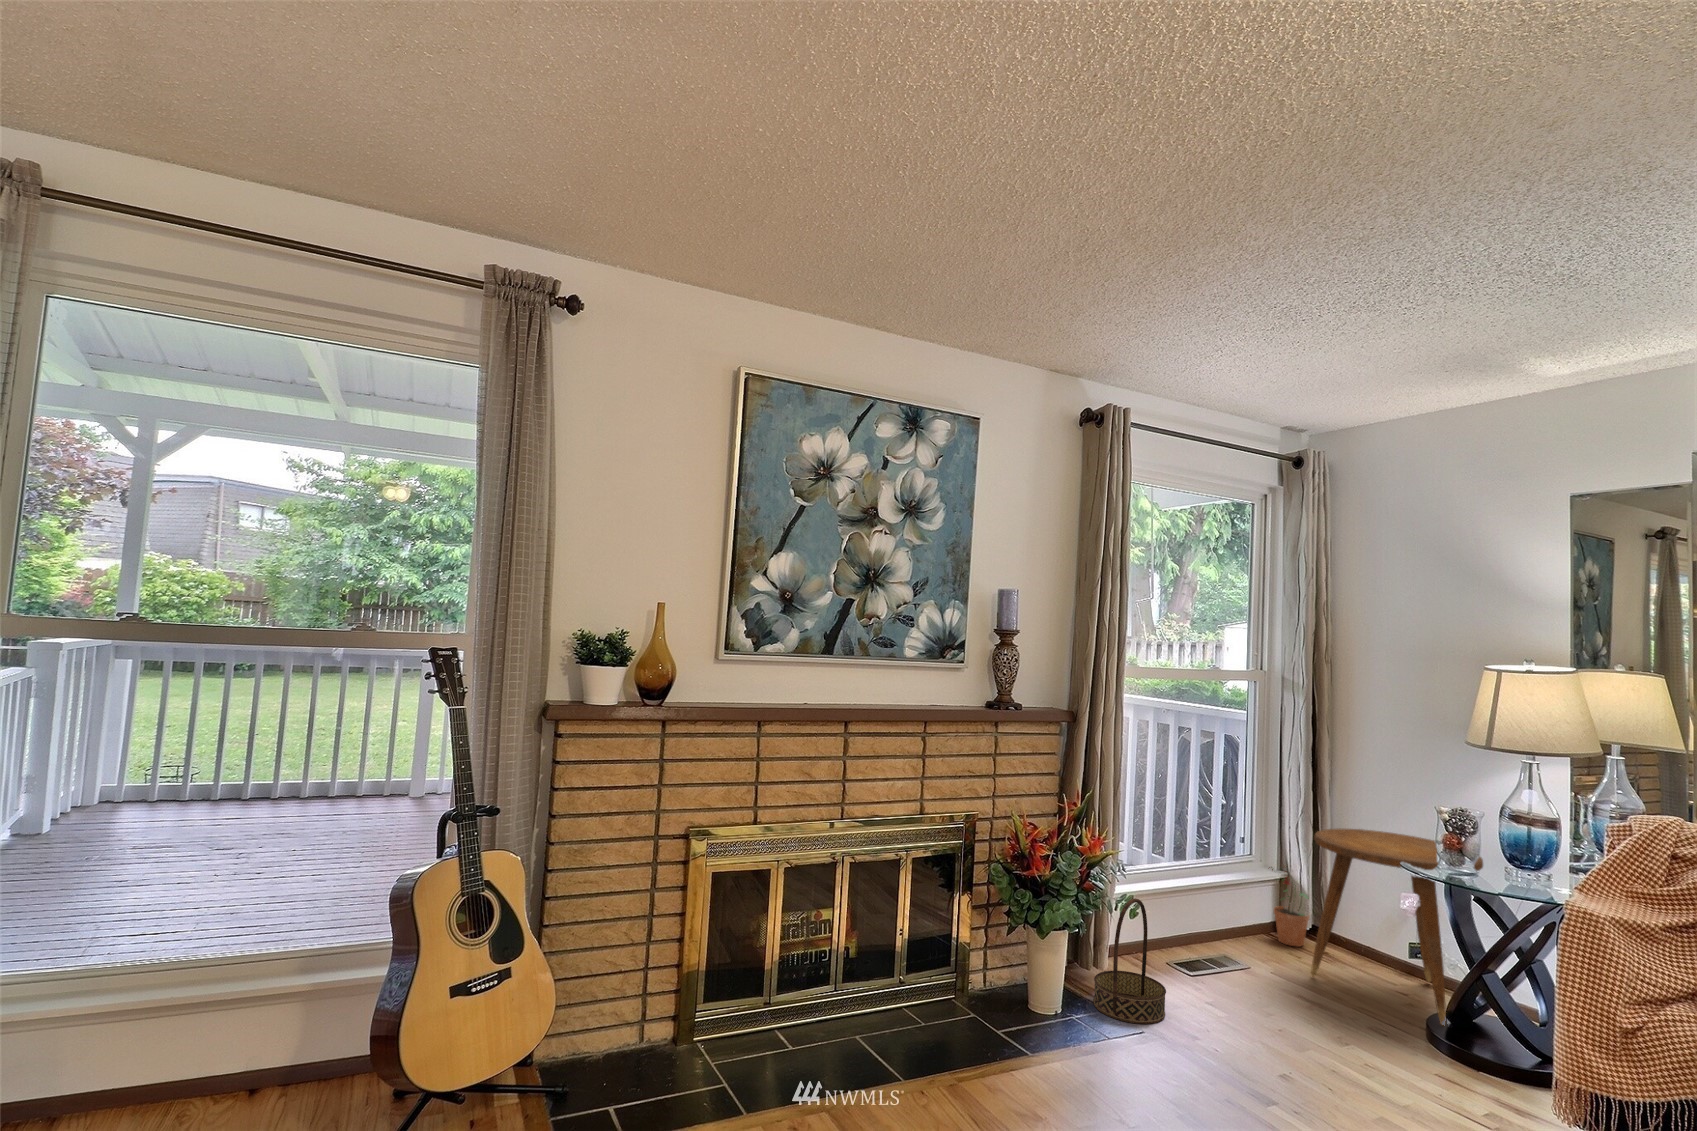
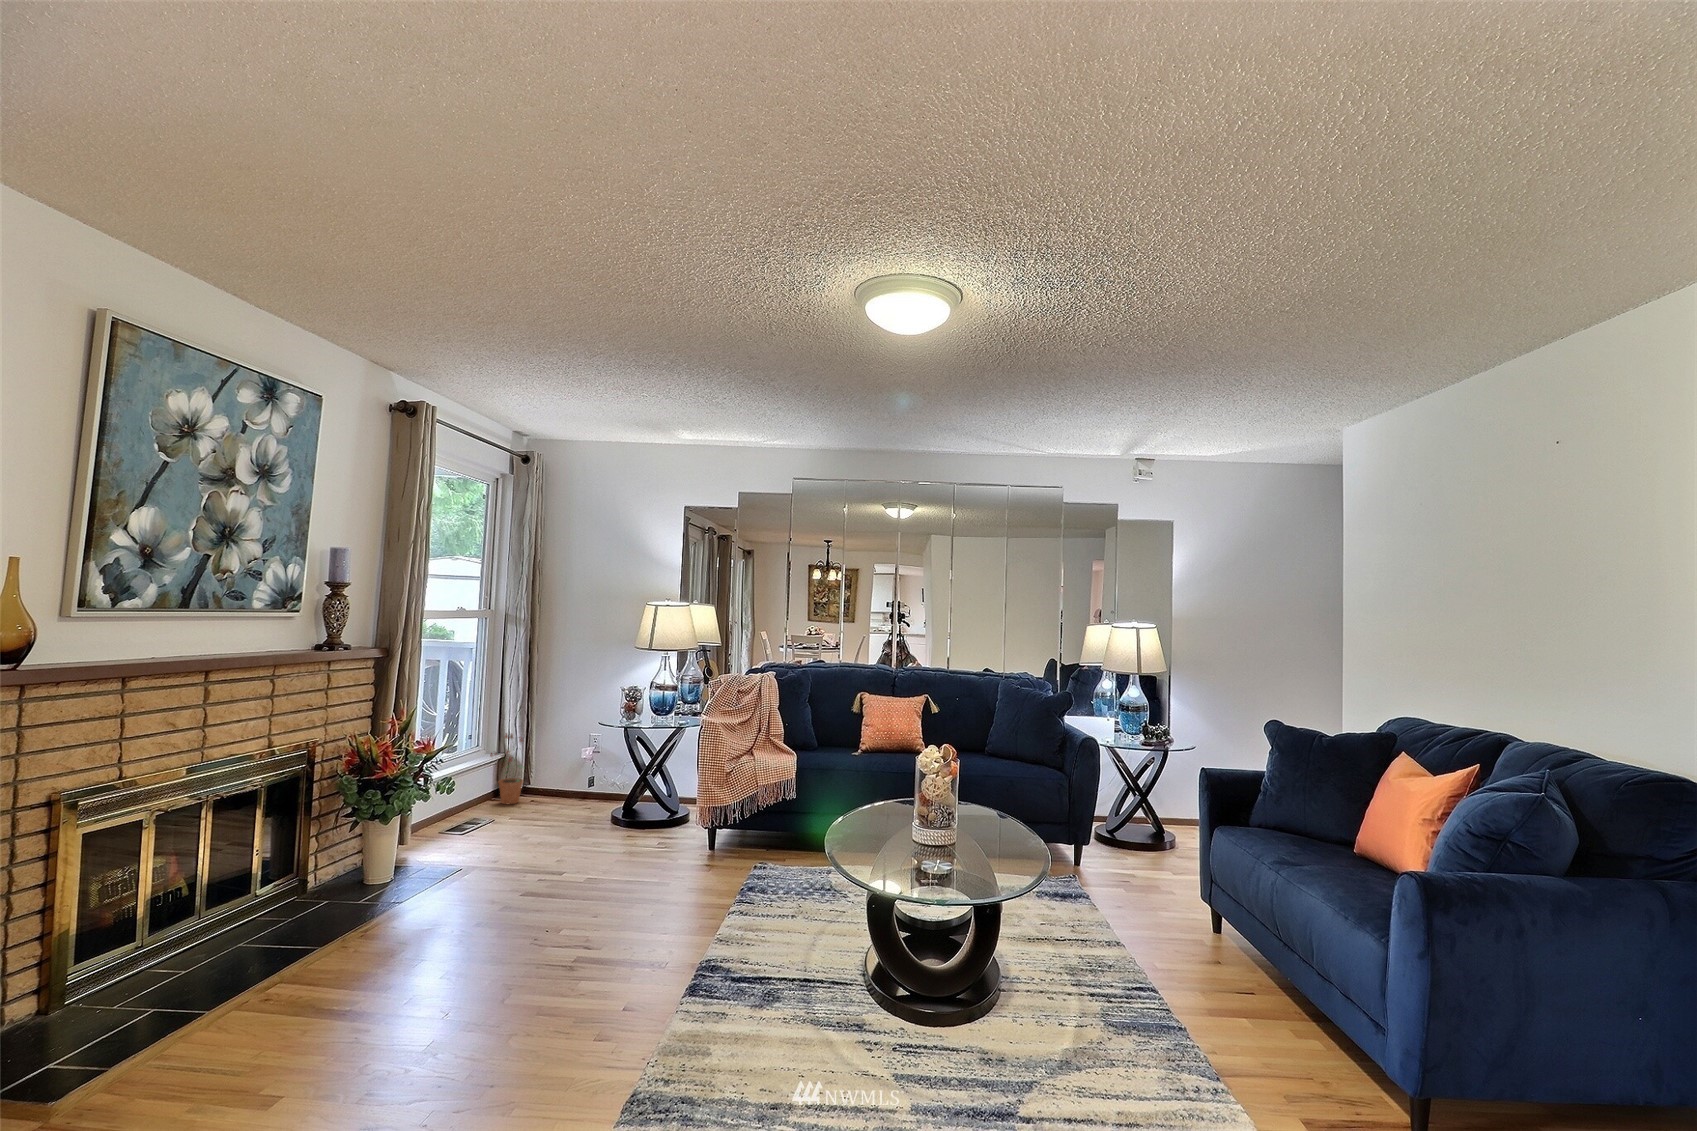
side table: present [1311,828,1483,1024] -> none [535,712,637,820]
basket: present [1093,898,1166,1024] -> none [408,783,466,873]

